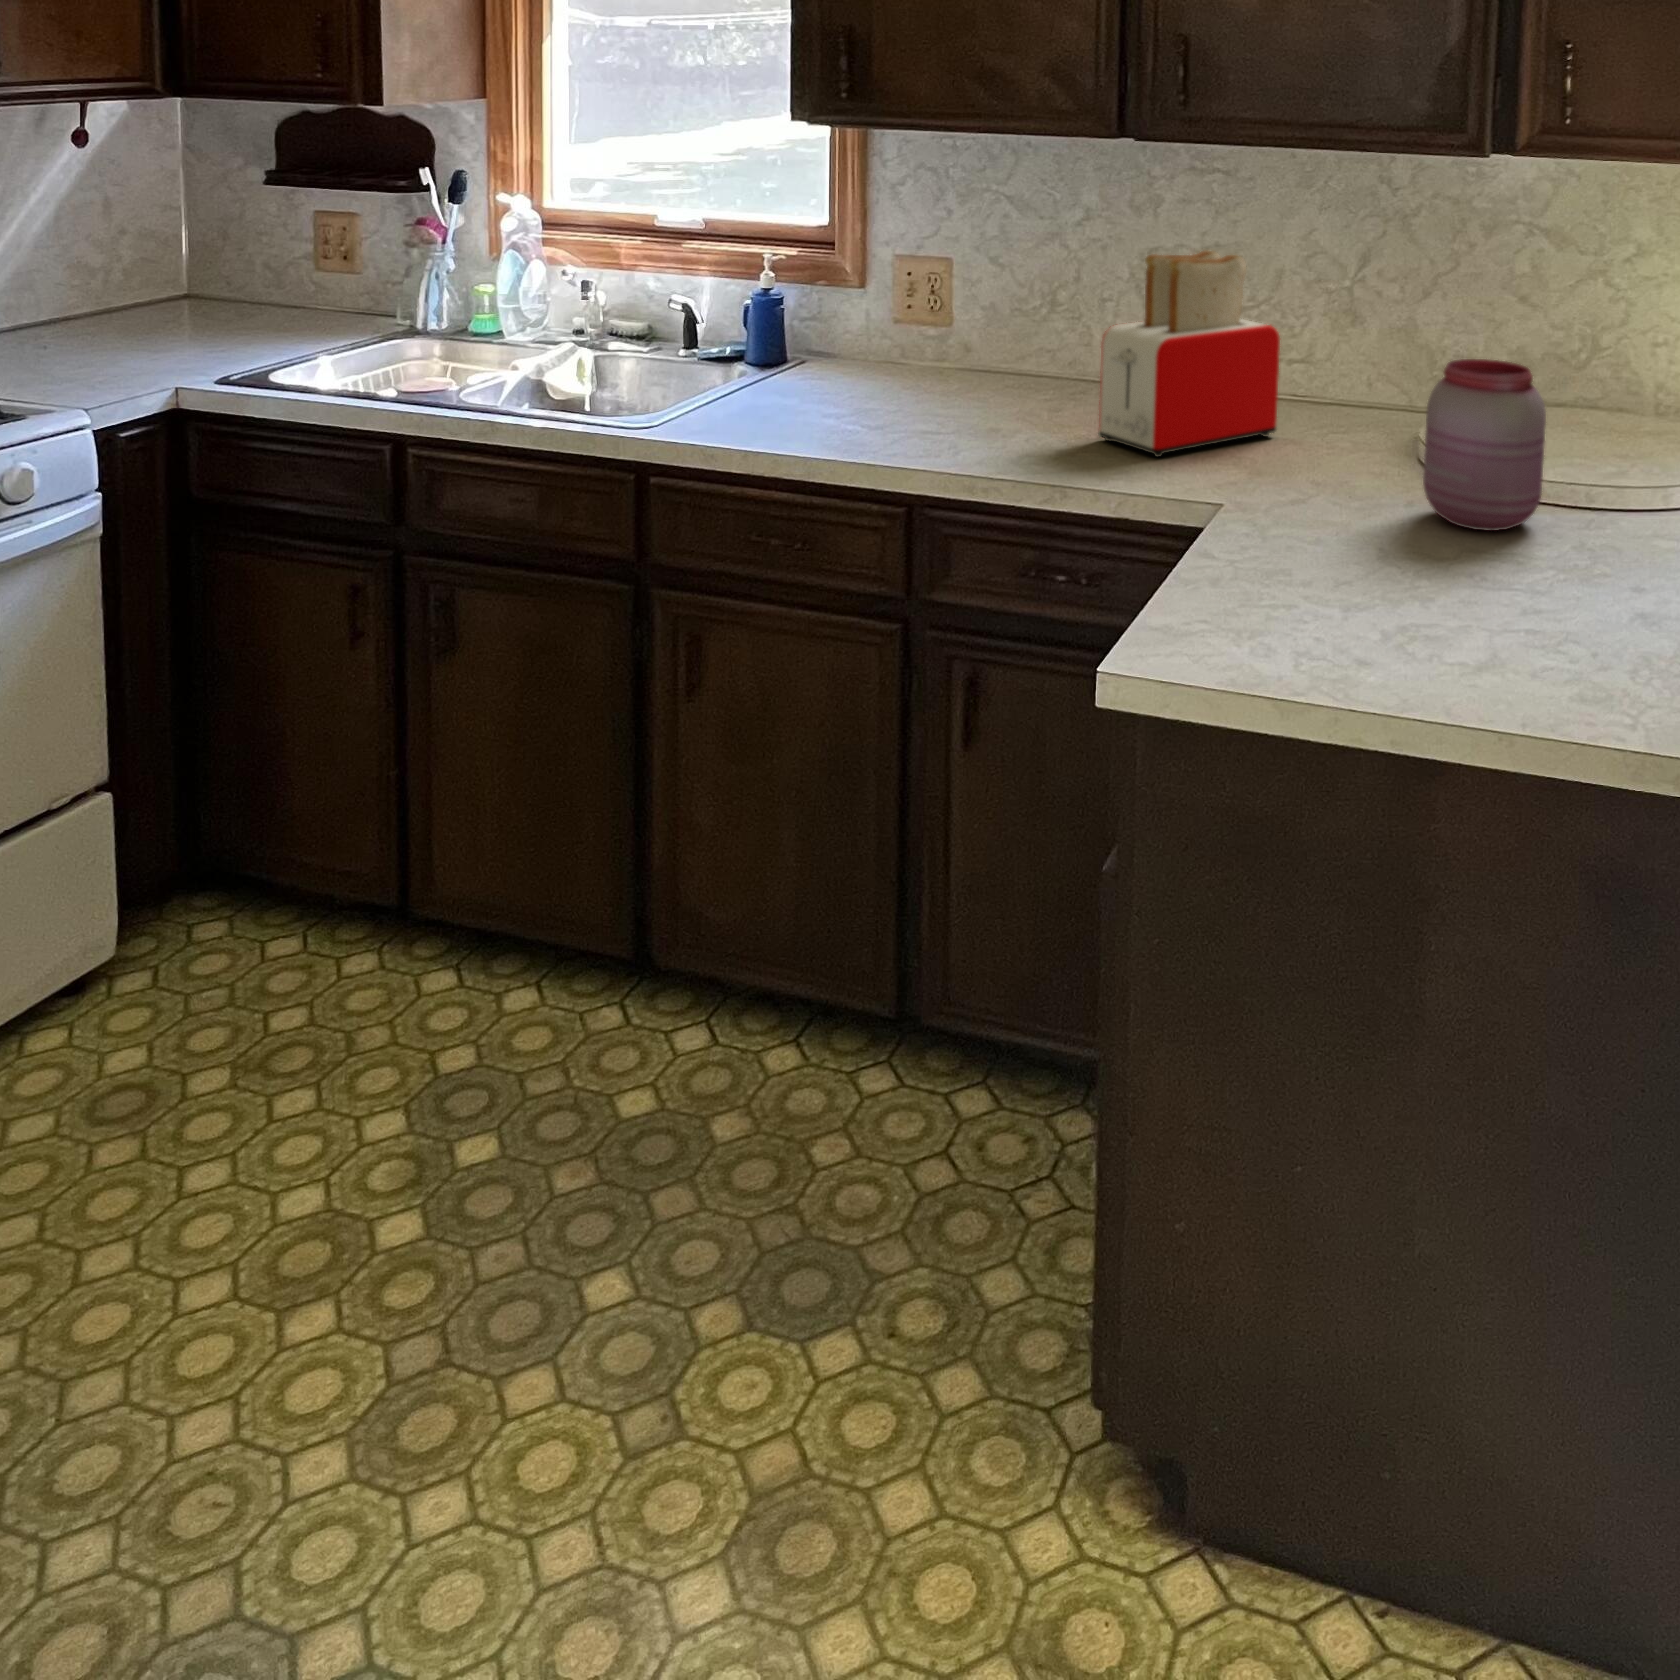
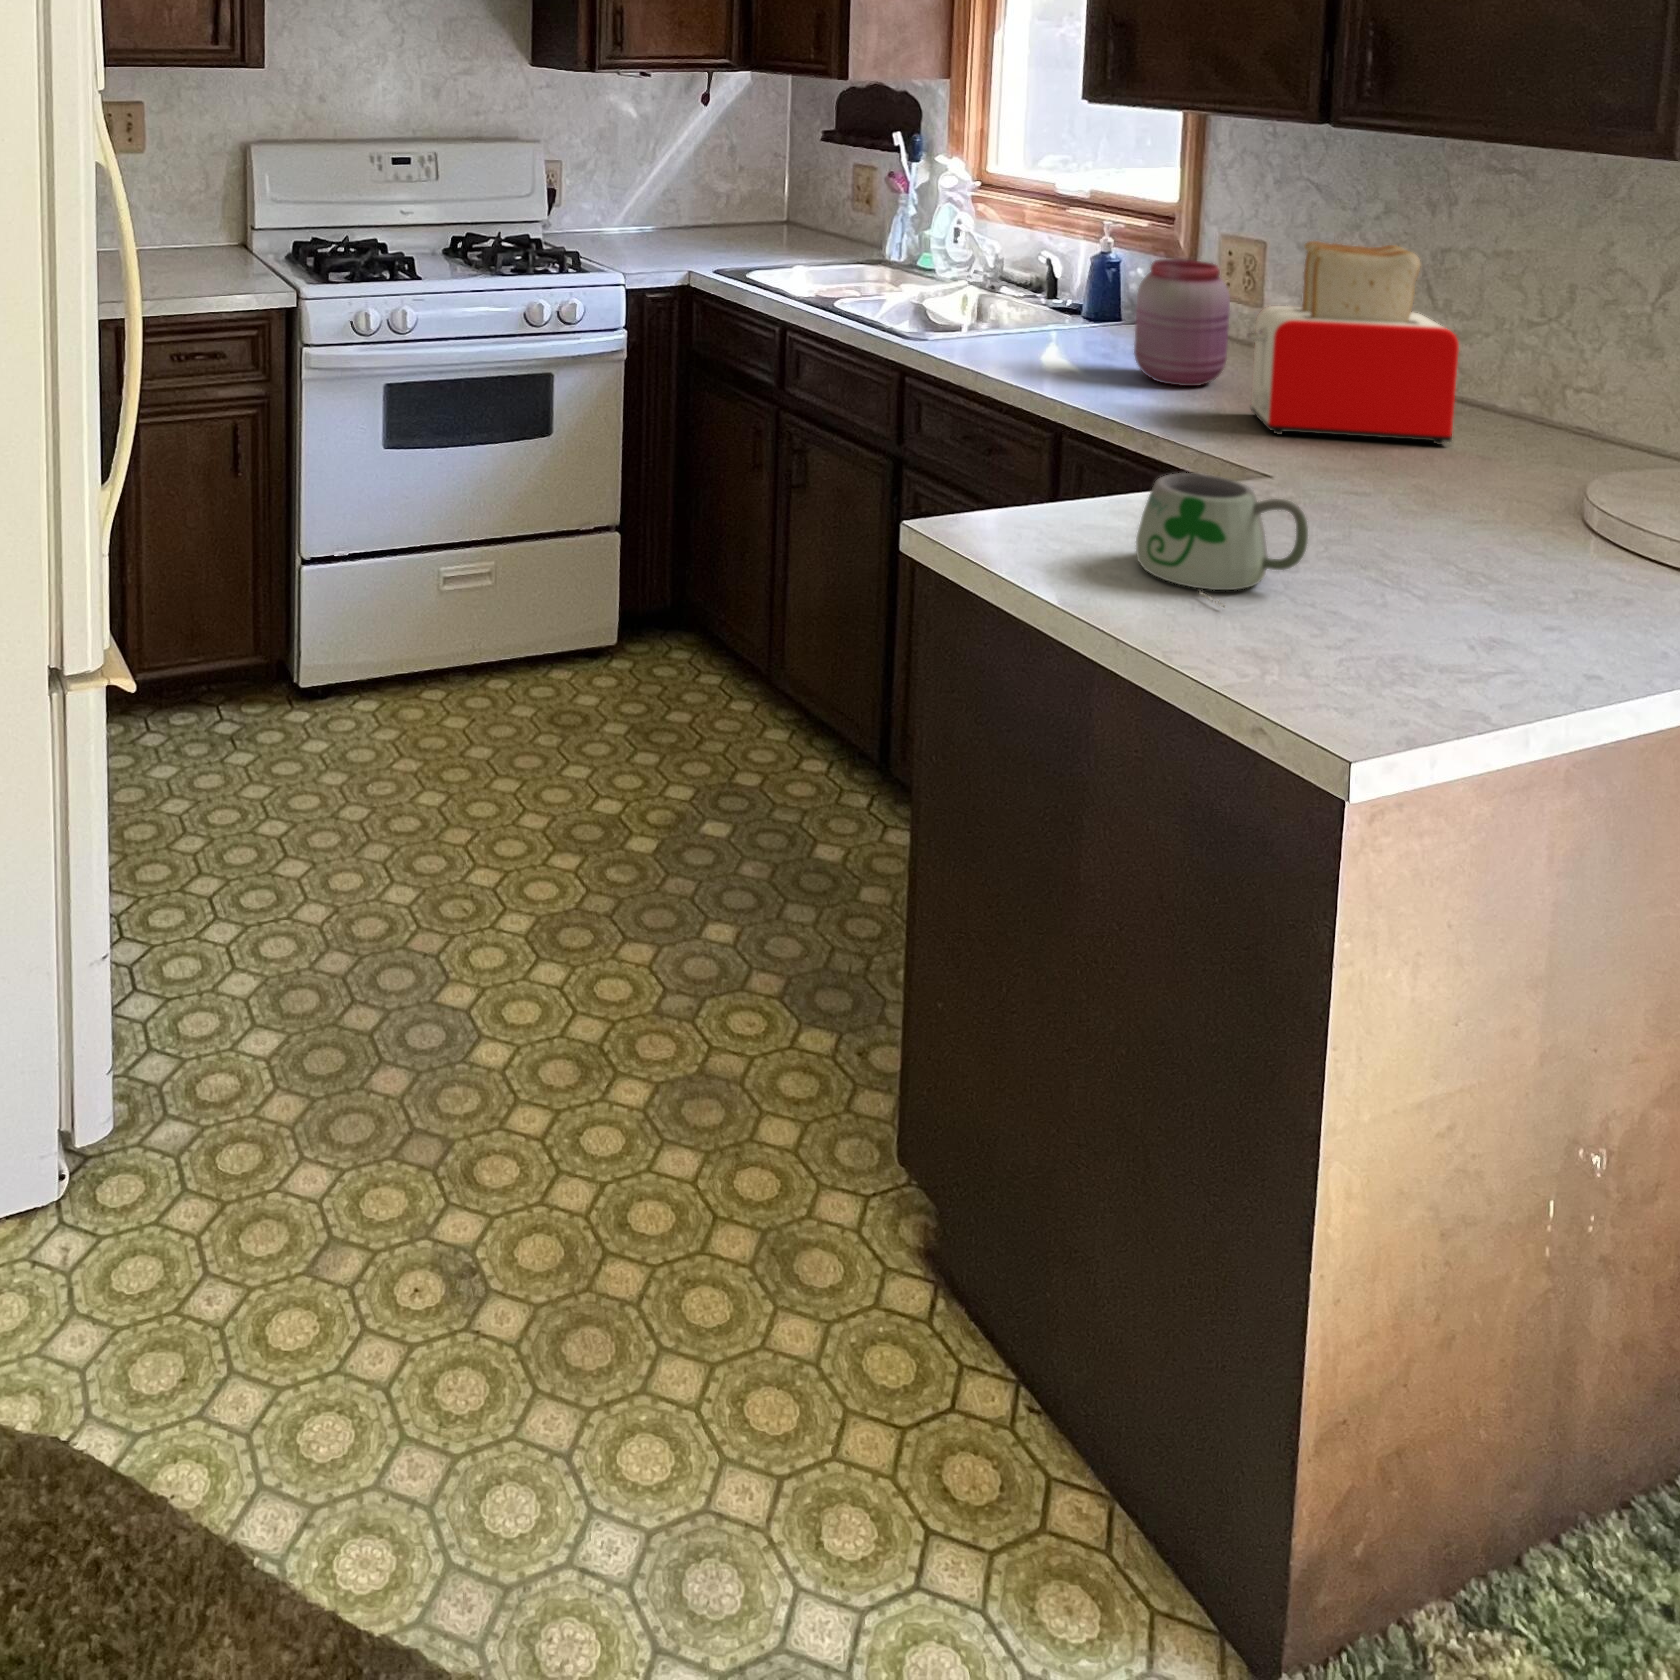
jar: present [1423,359,1546,531] -> present [1134,259,1230,386]
mug: none [1354,518,1518,654] -> present [1136,473,1308,608]

